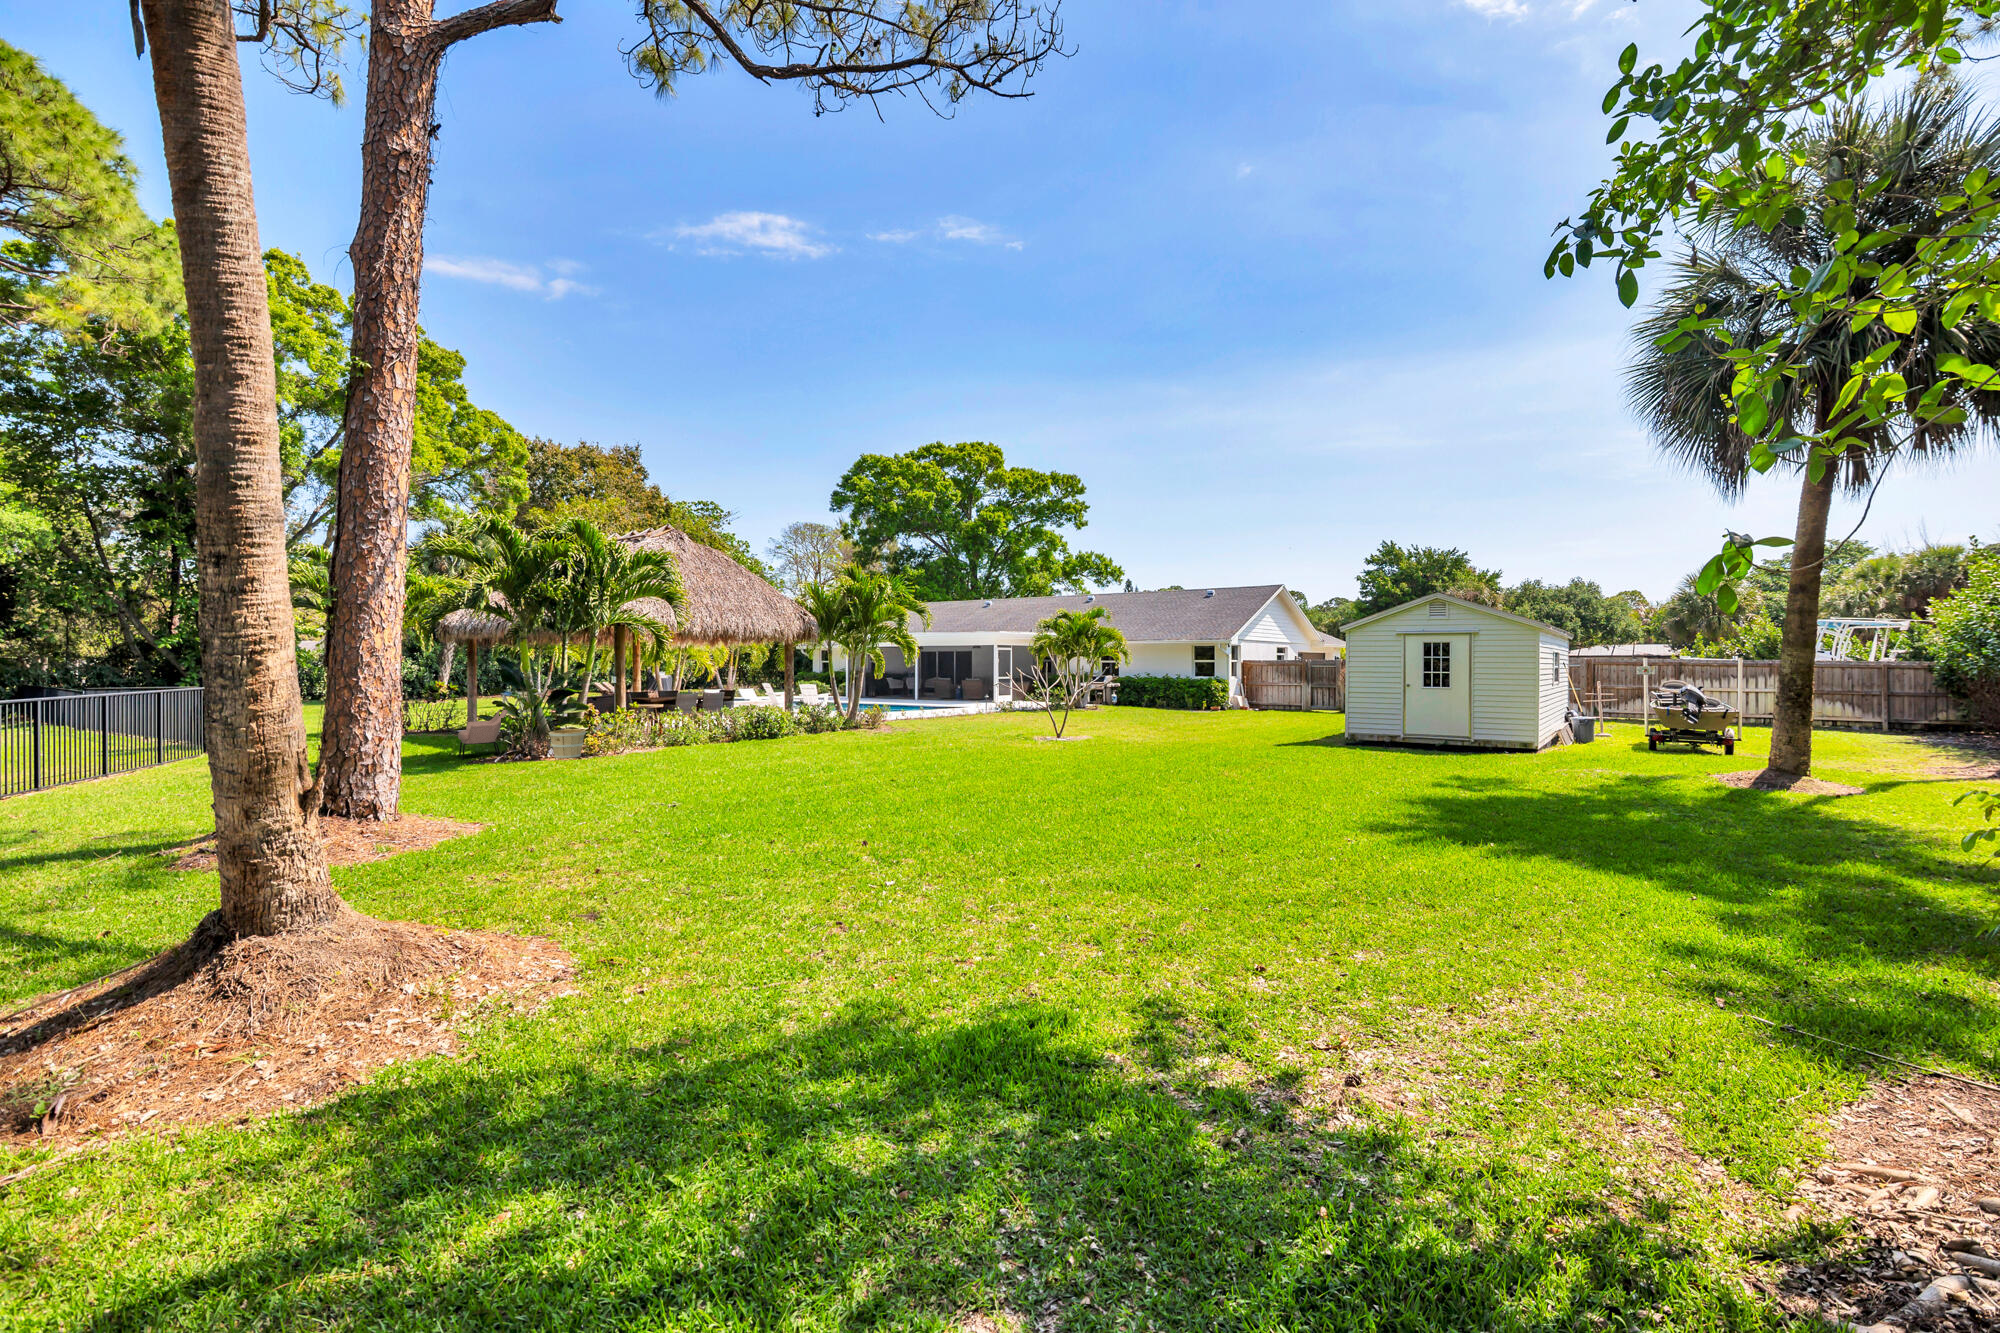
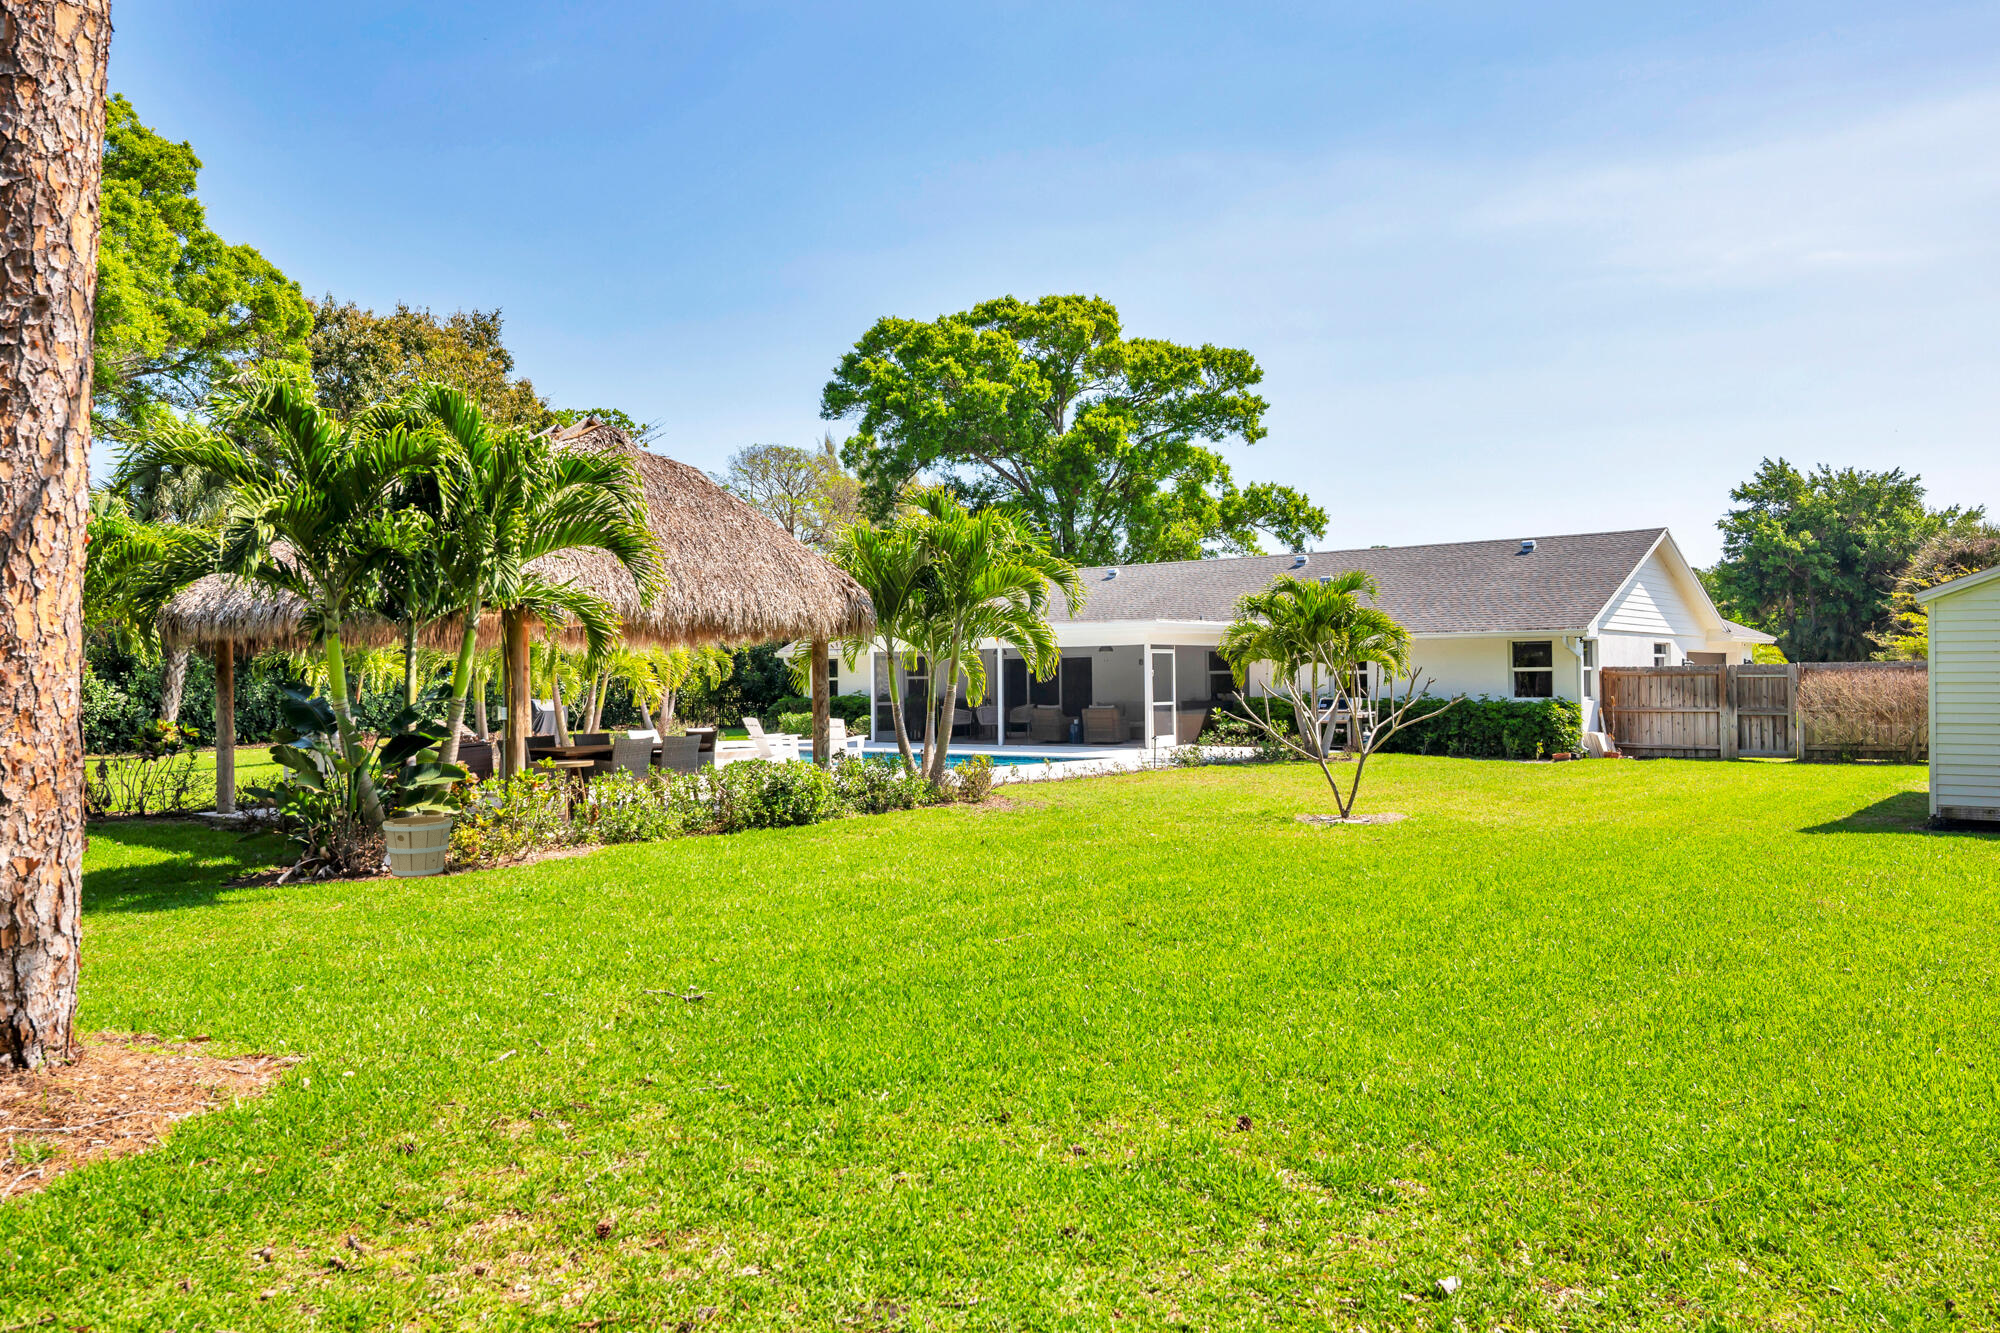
armchair: present [458,709,508,760] -> none [202,774,299,880]

